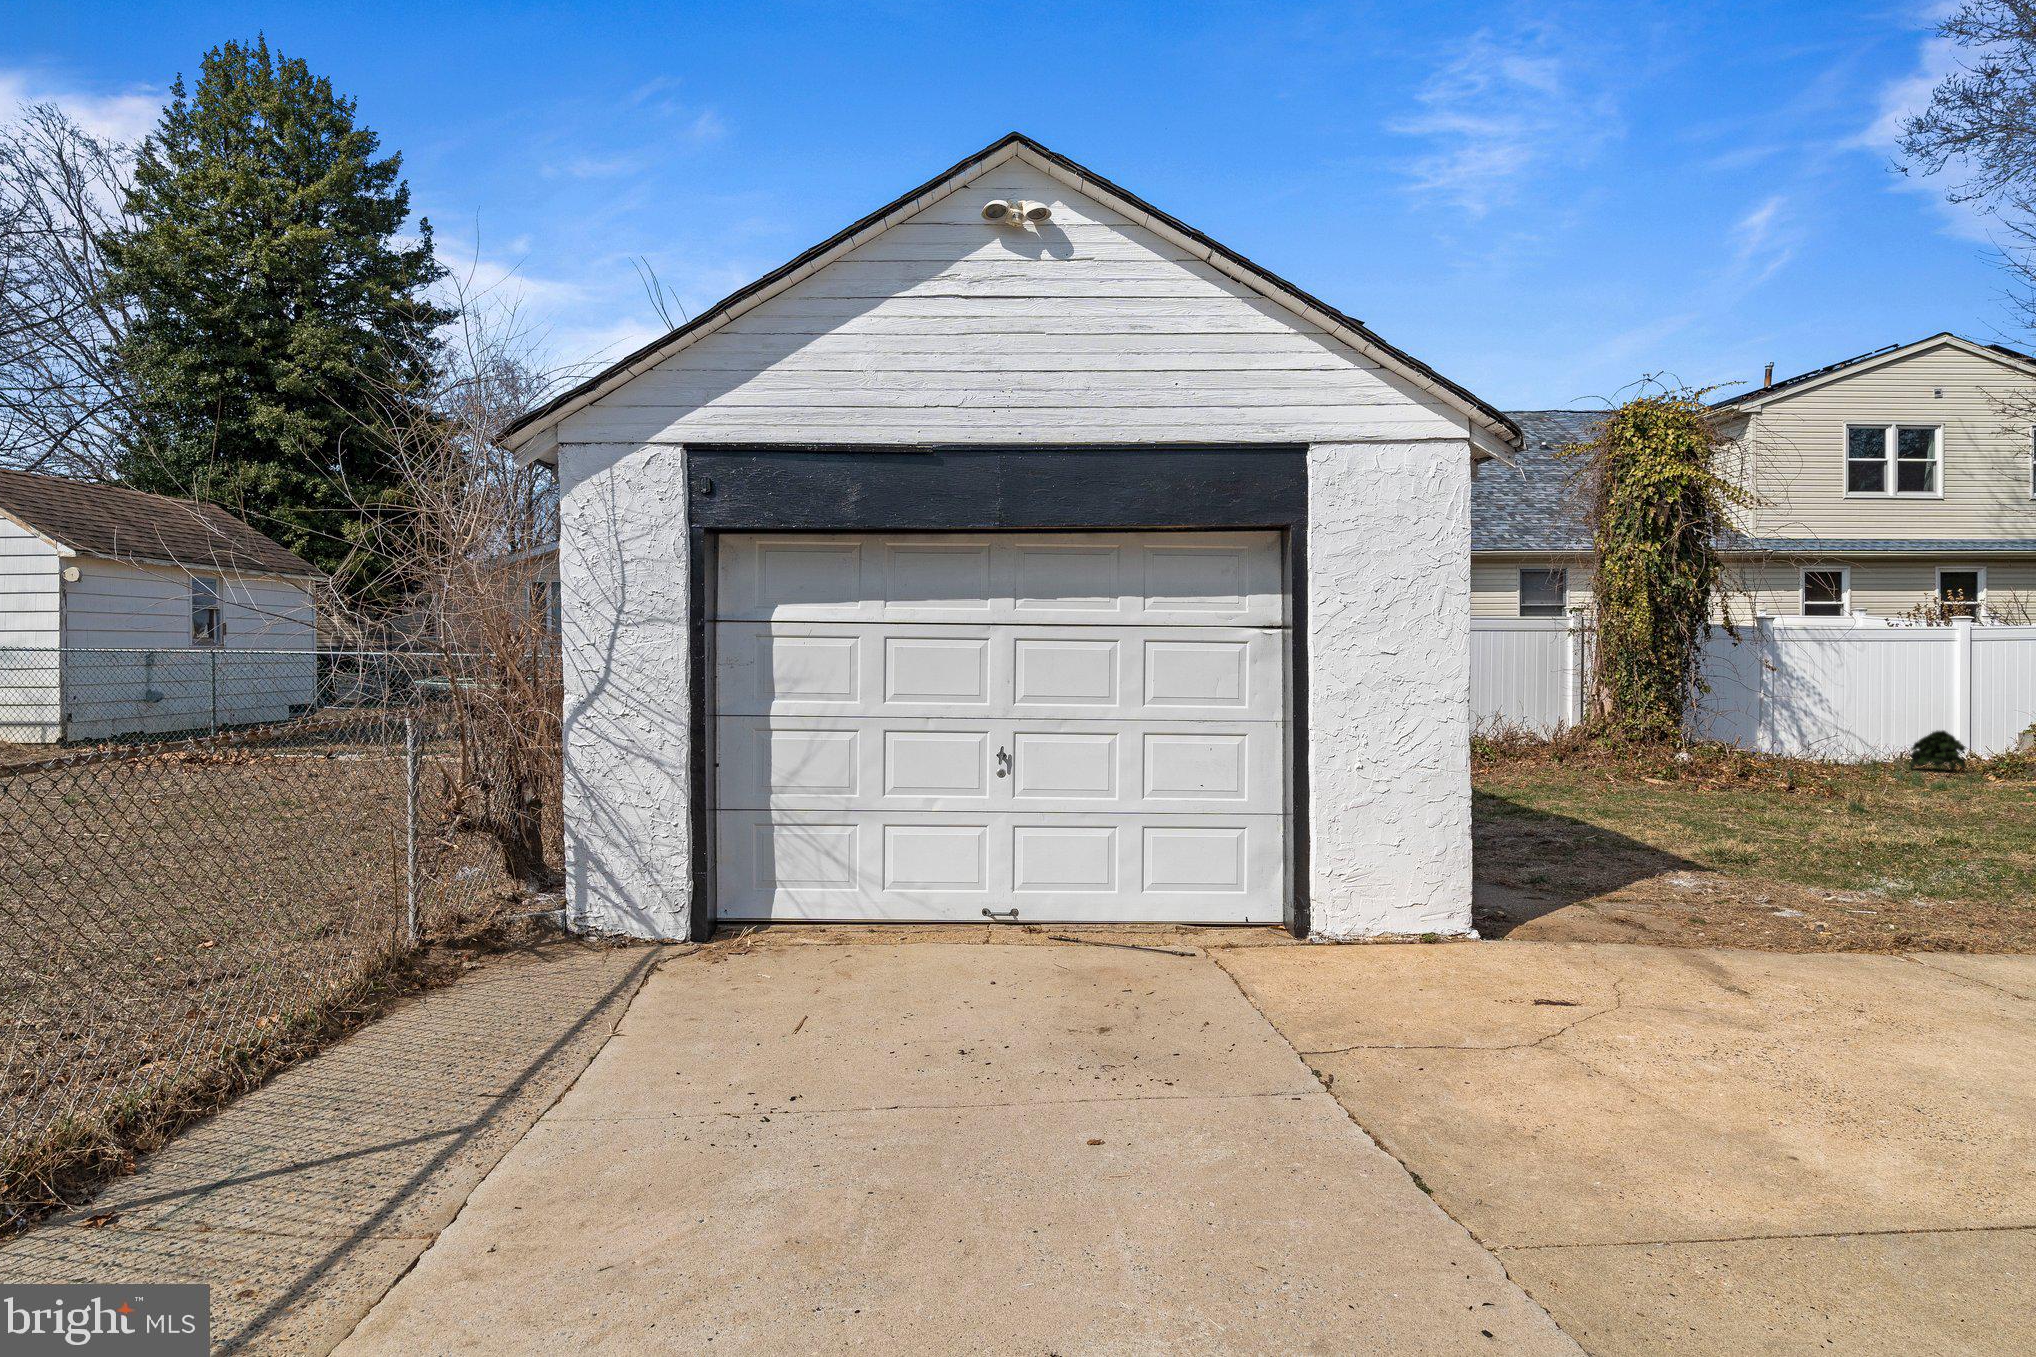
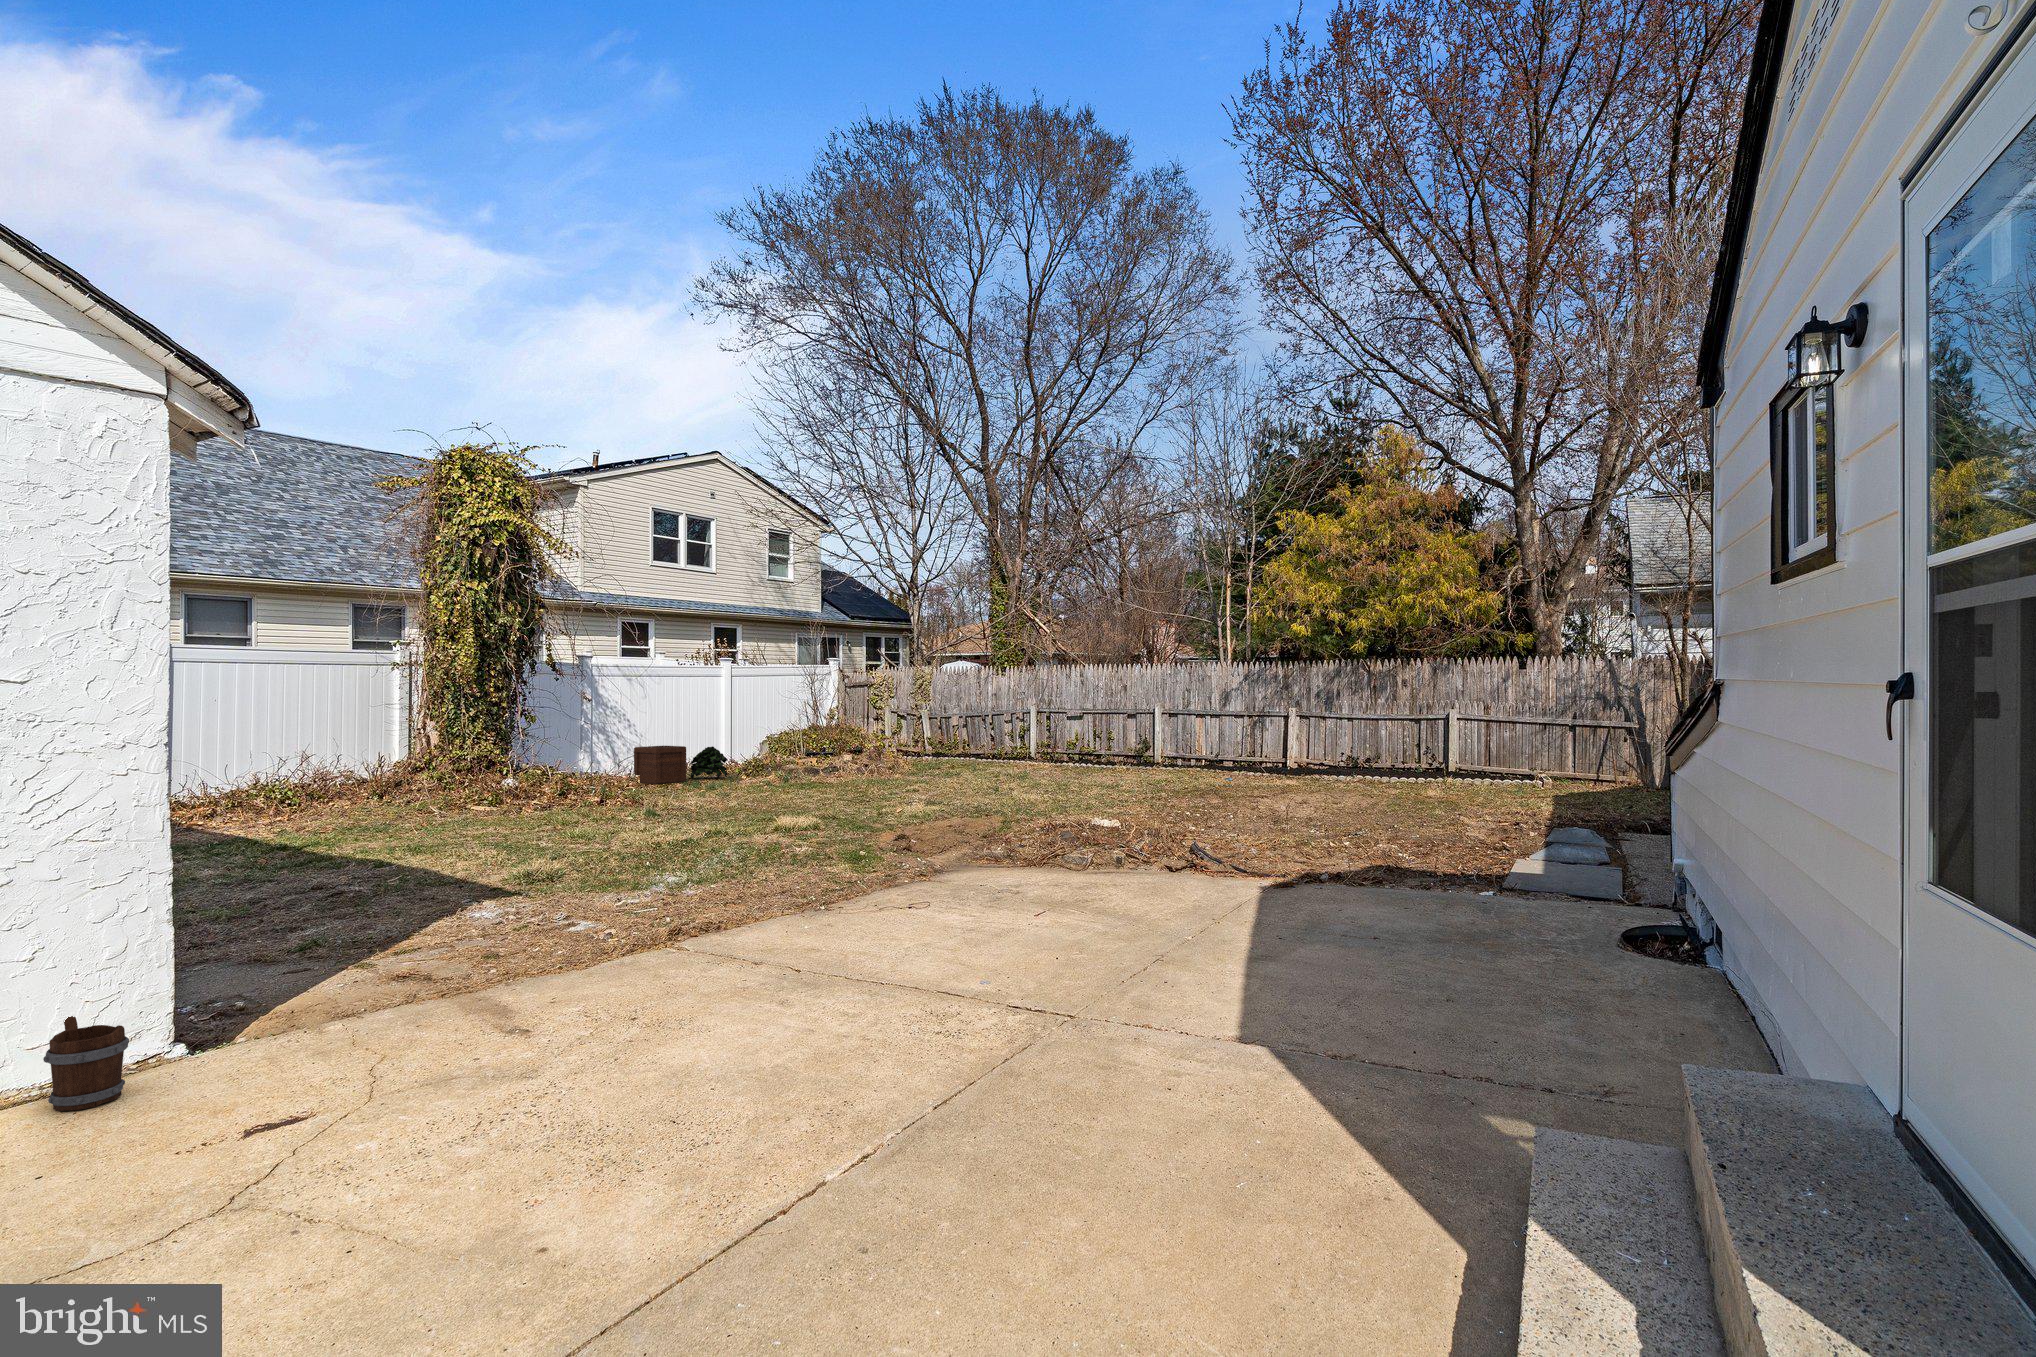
wooden crate: none [1830,726,1904,772] -> present [634,746,686,784]
bucket: none [1413,897,1458,960] -> present [43,1016,129,1111]

